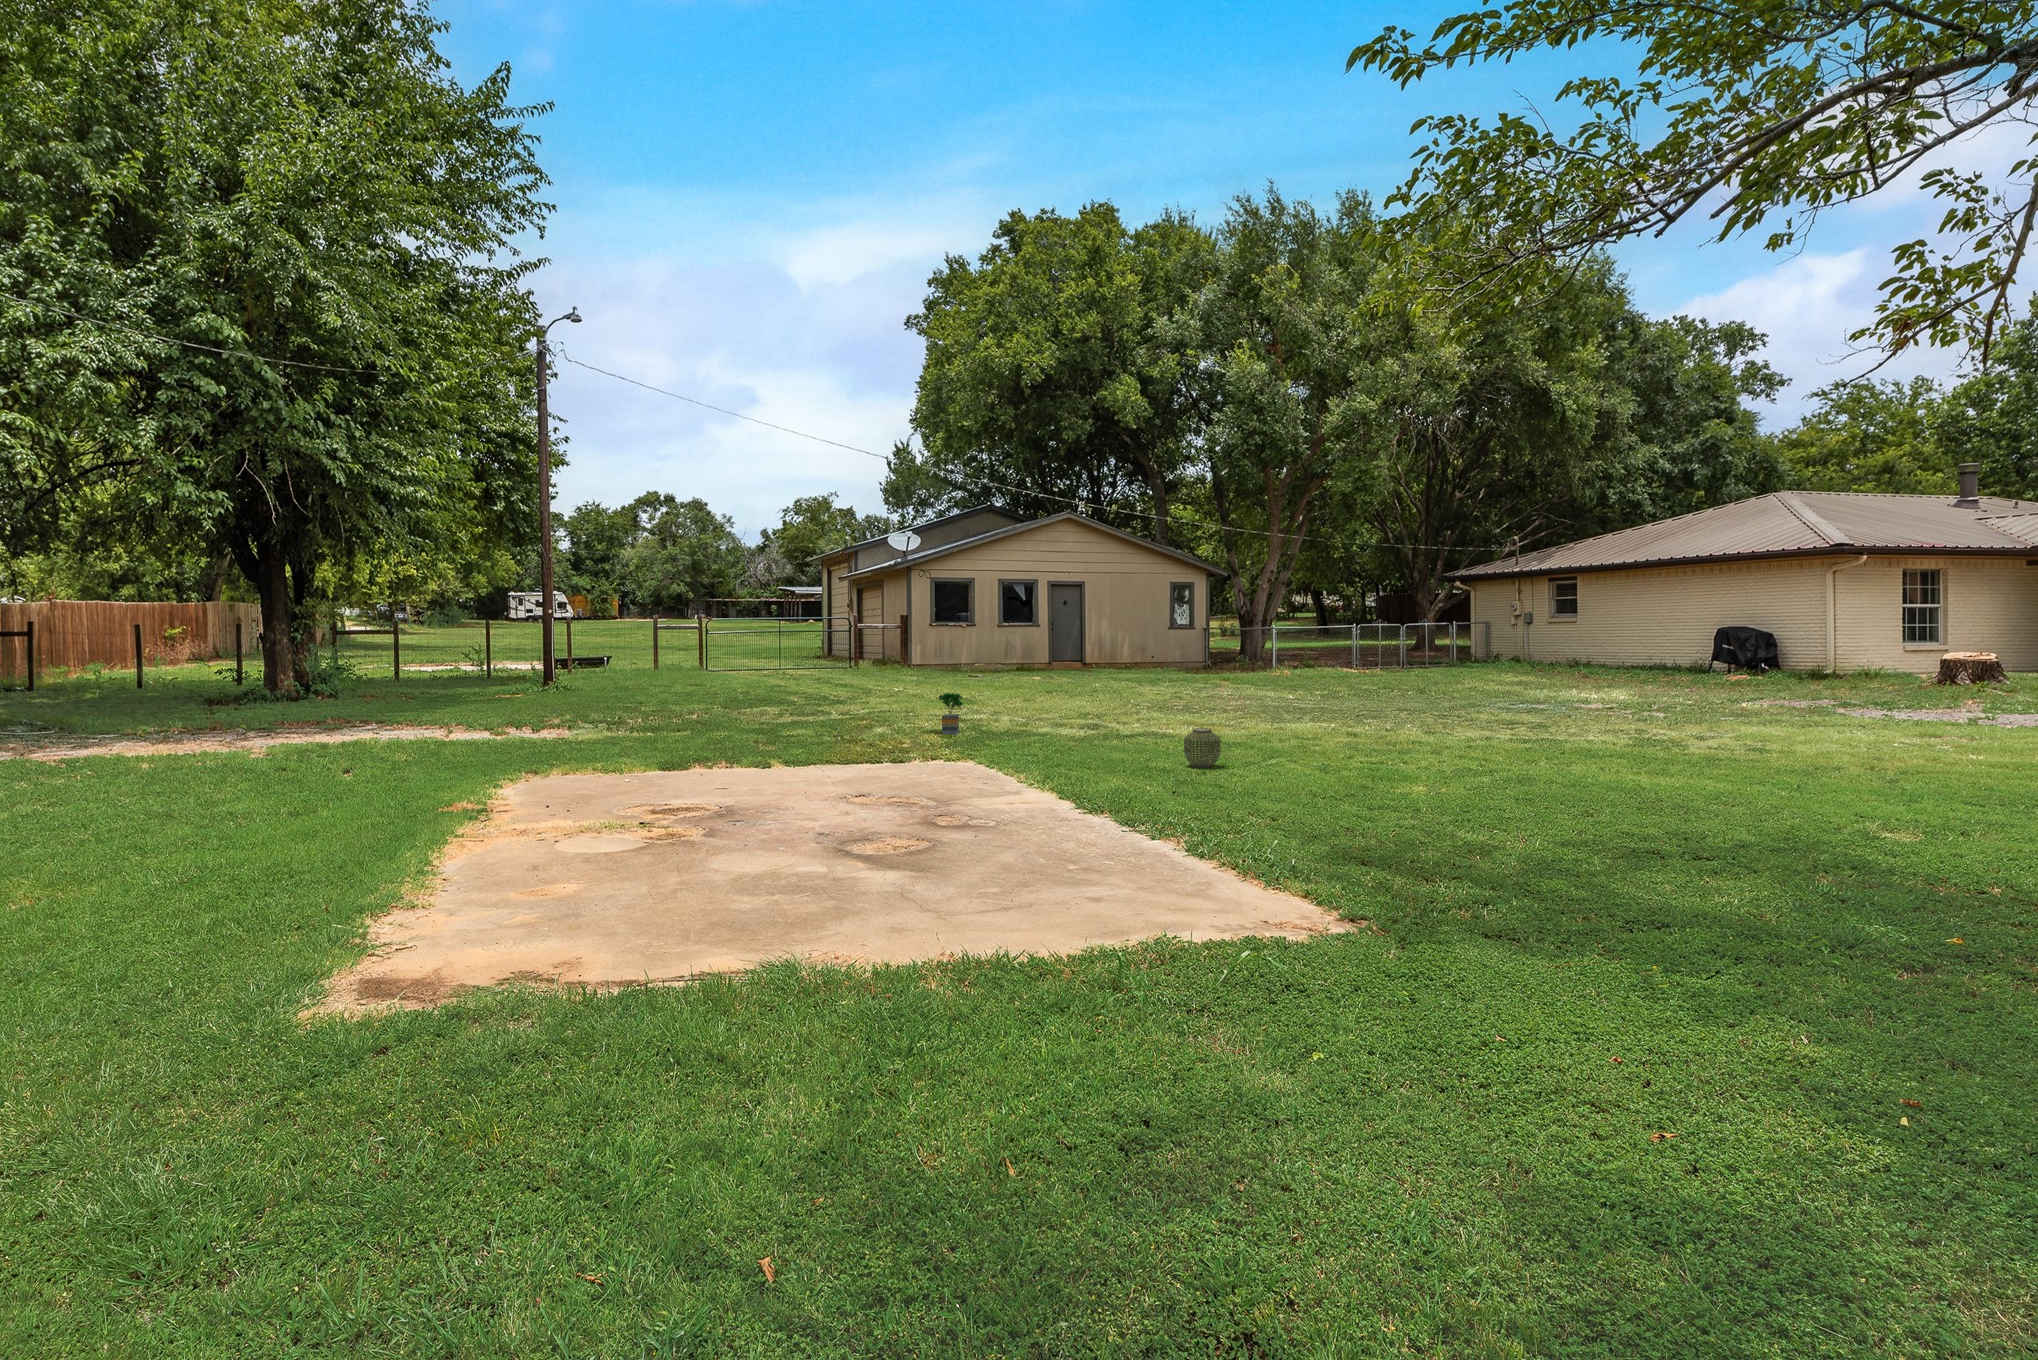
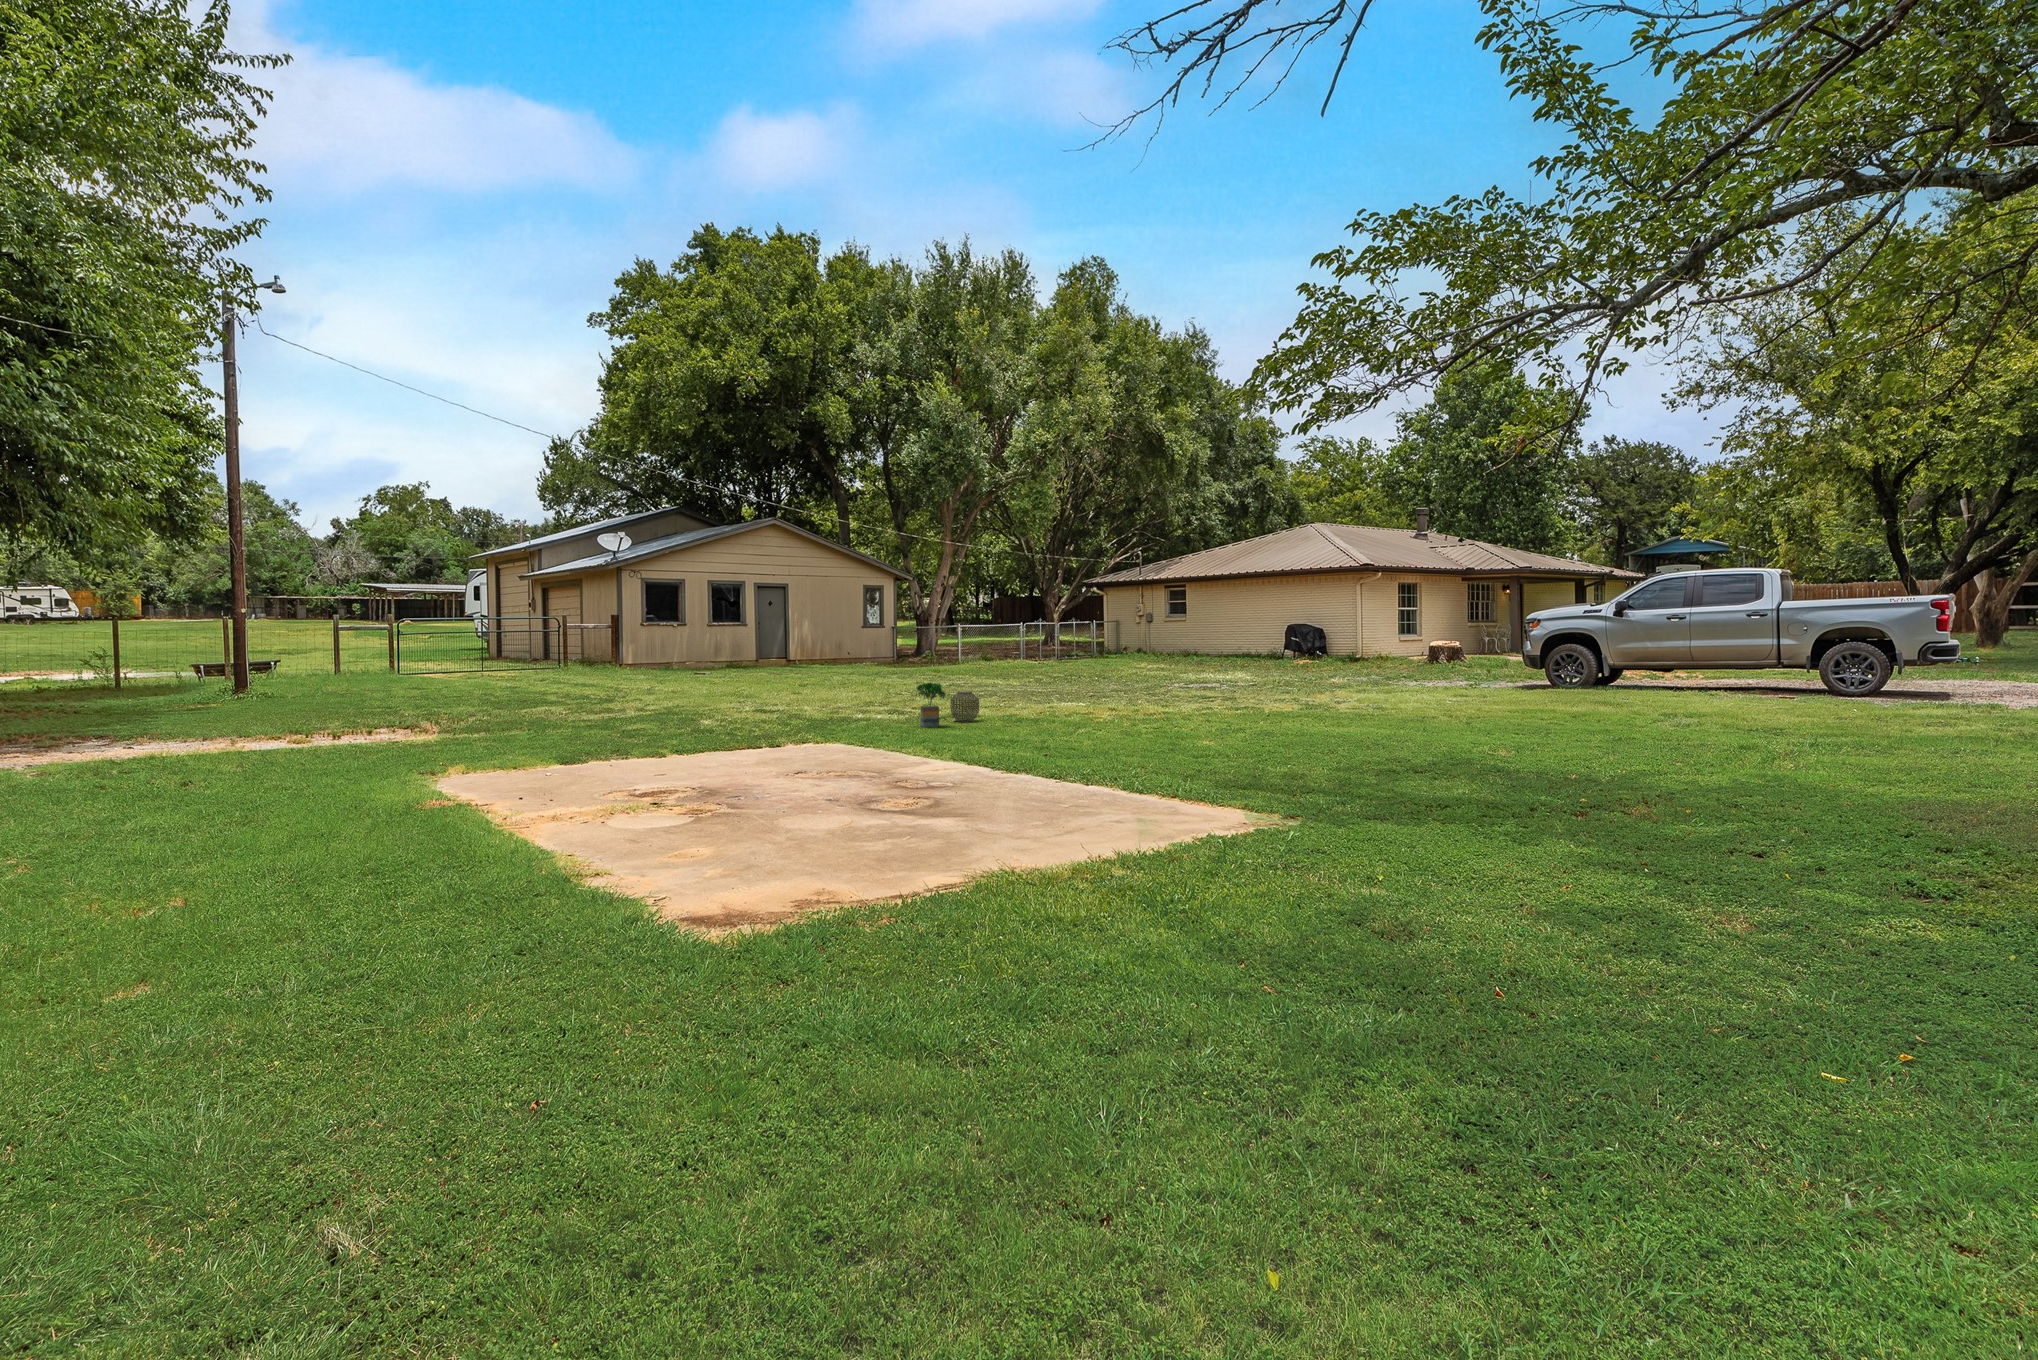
potted tree: present [938,693,964,735] -> present [916,683,945,727]

